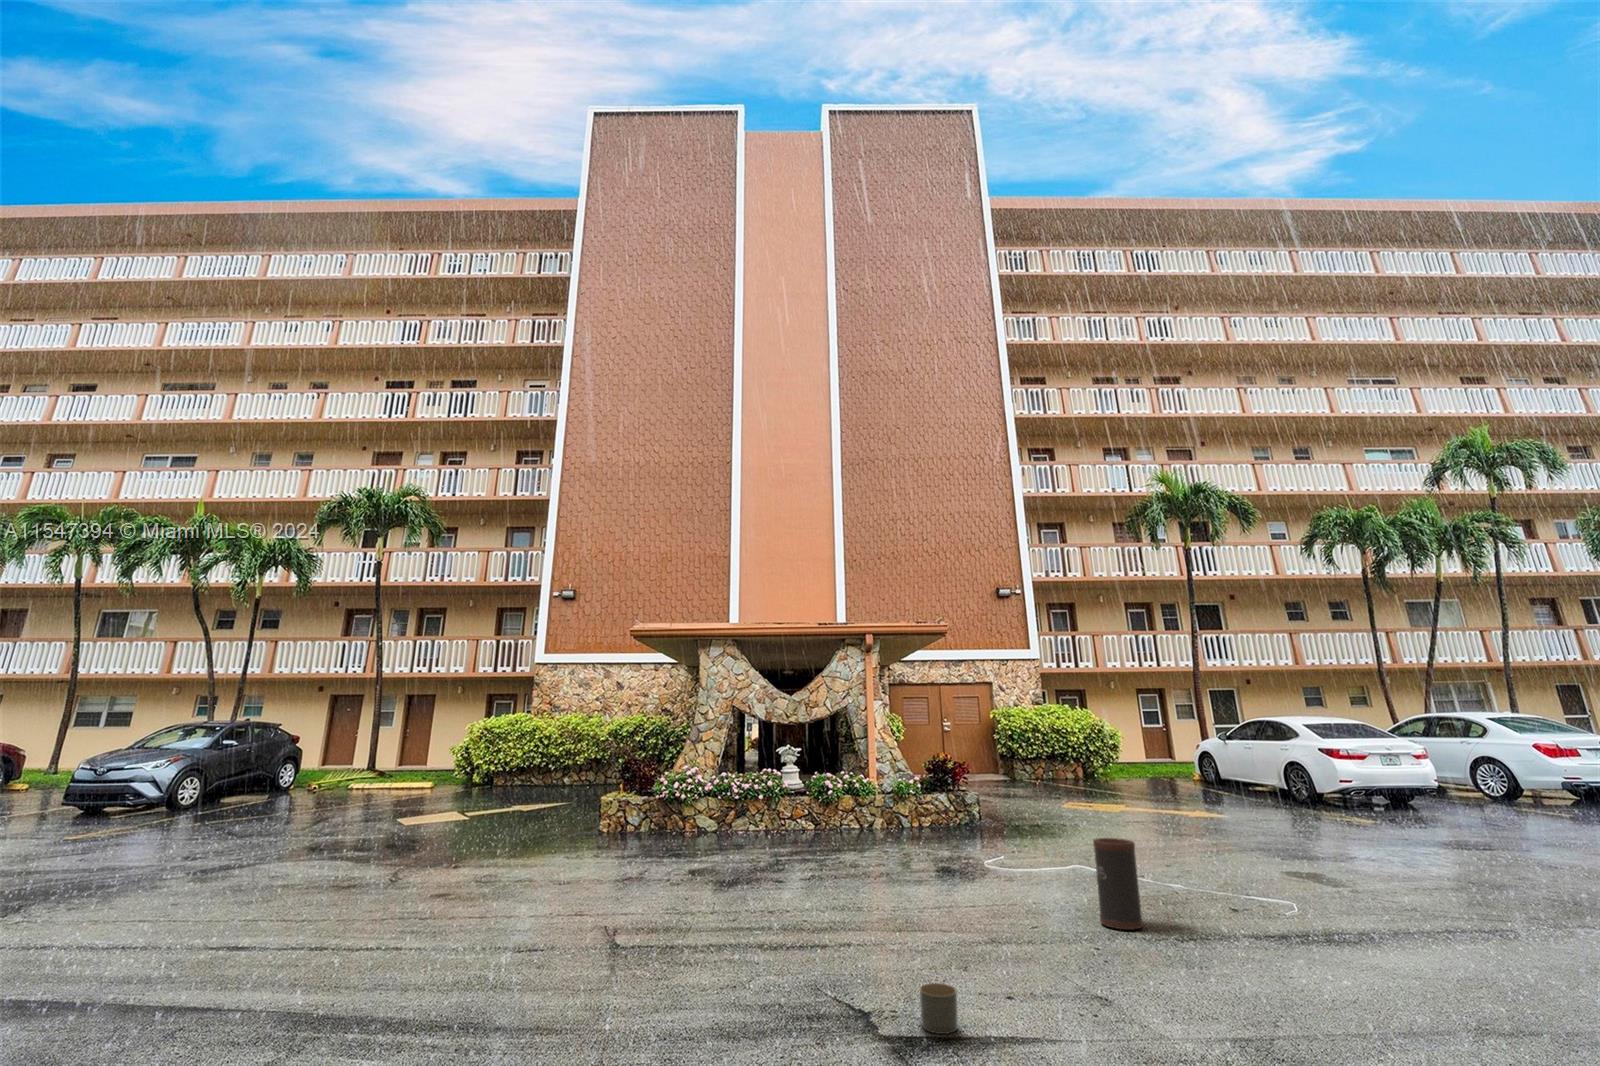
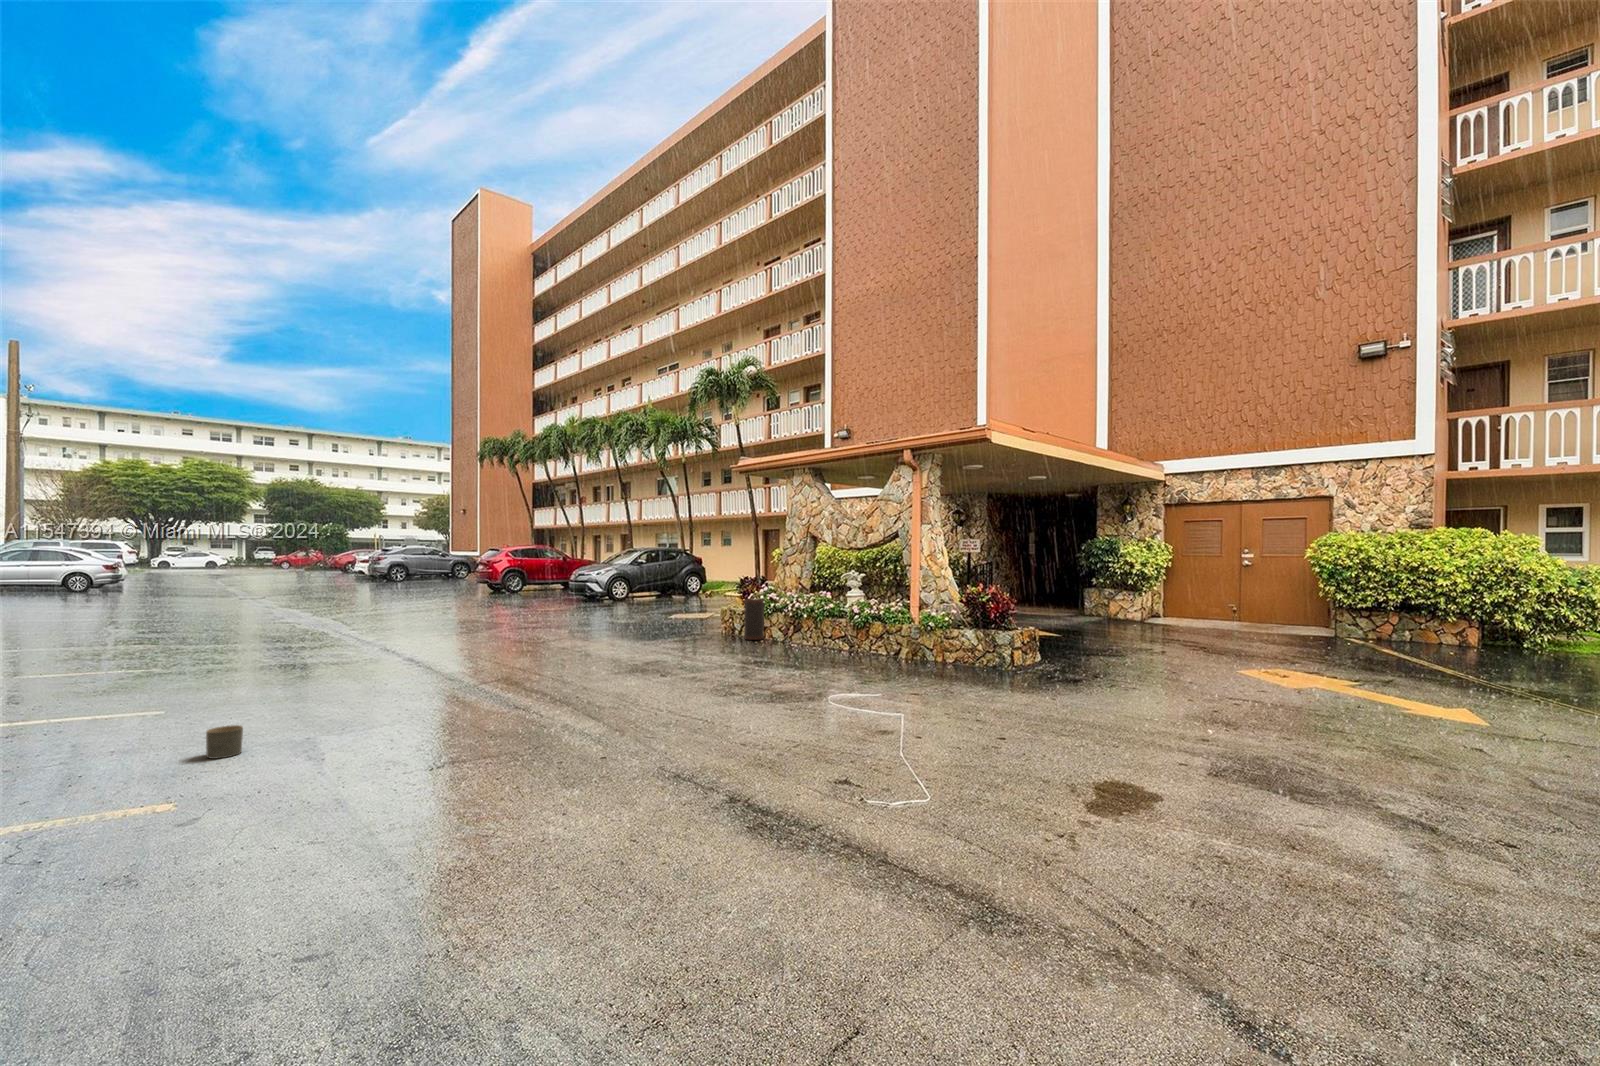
trash can: present [1093,838,1143,930] -> present [744,599,764,640]

